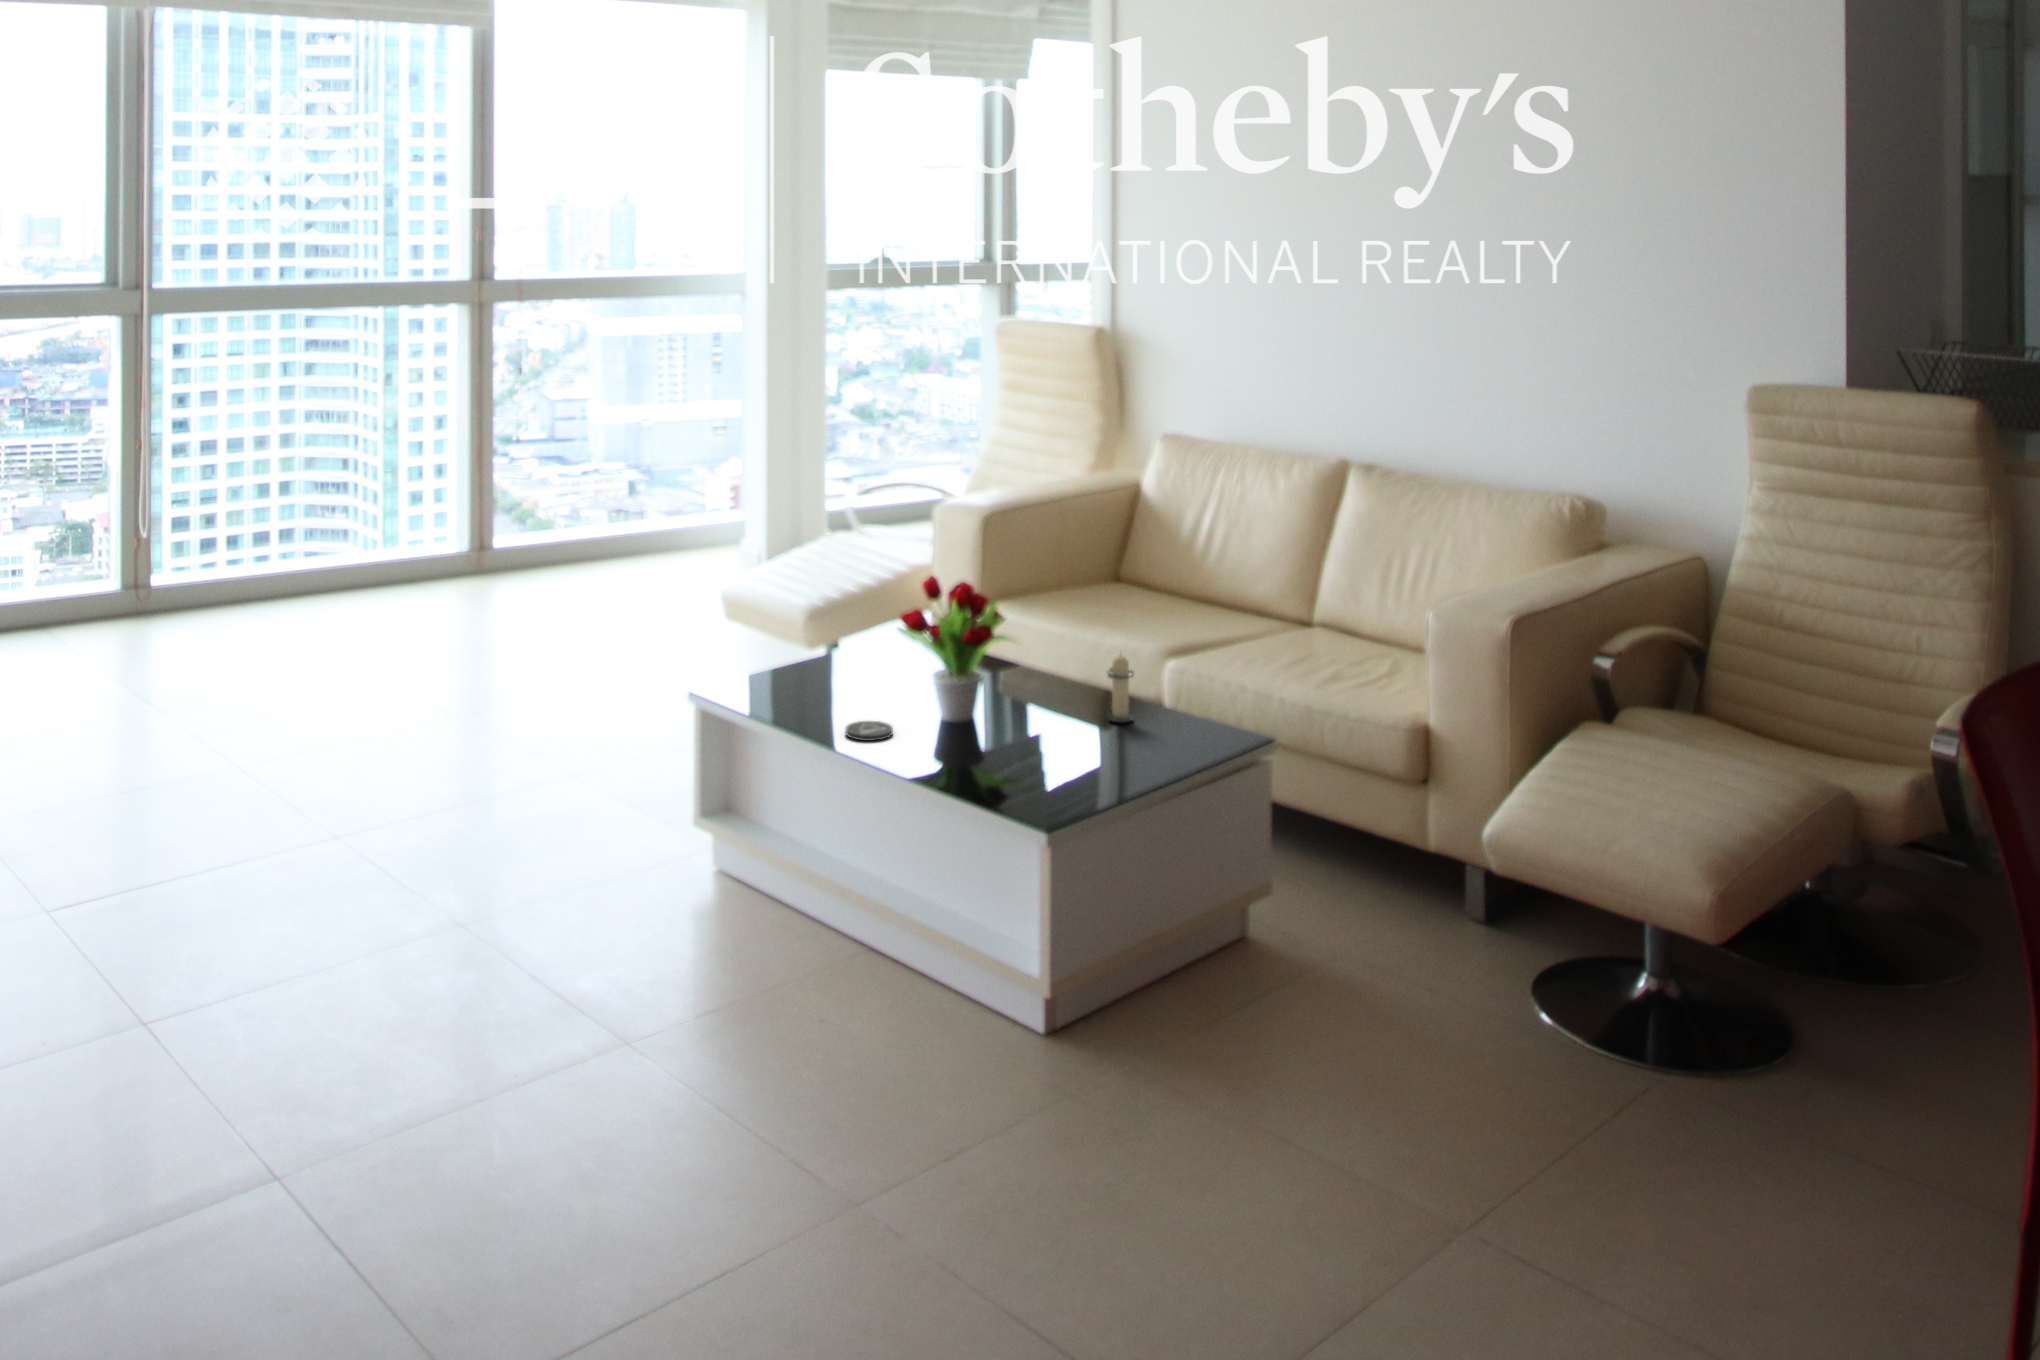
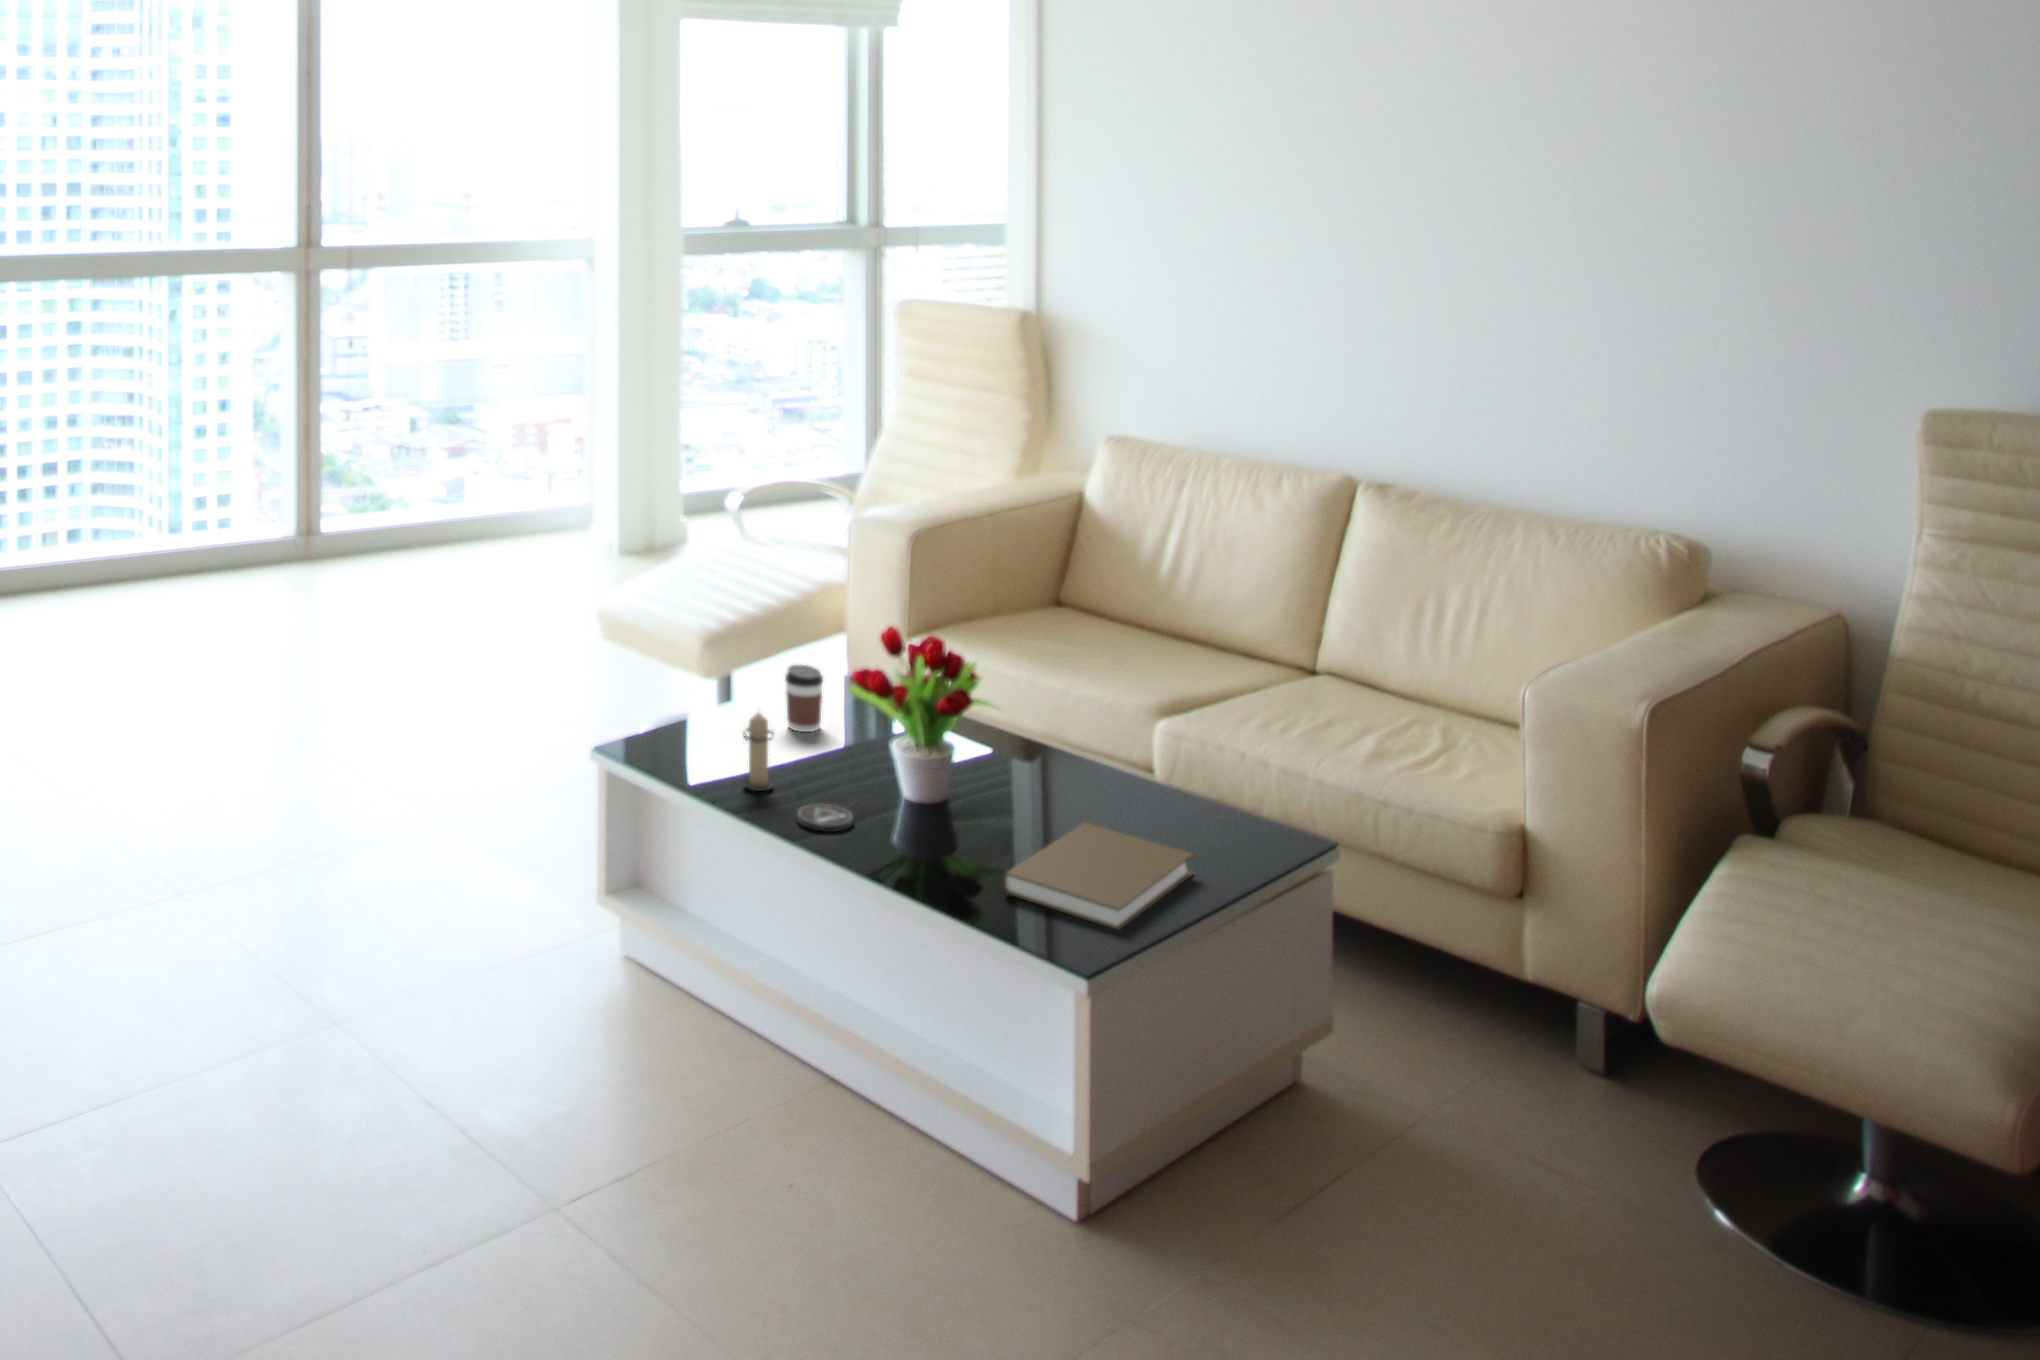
coffee cup: none [858,617,890,674] -> present [785,665,823,732]
candle: present [1107,655,1133,722] -> present [743,713,774,791]
book: none [998,726,1159,800] -> present [1003,823,1193,930]

